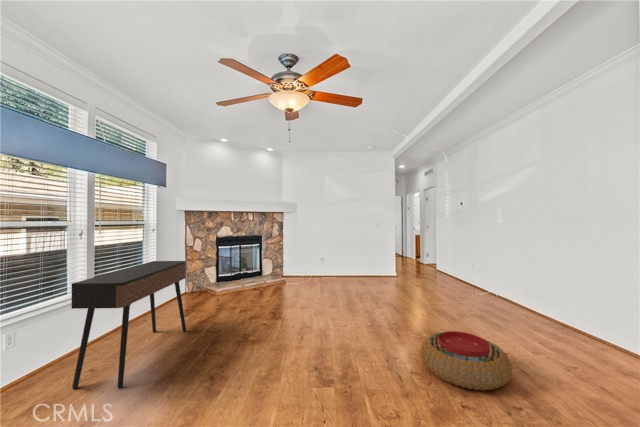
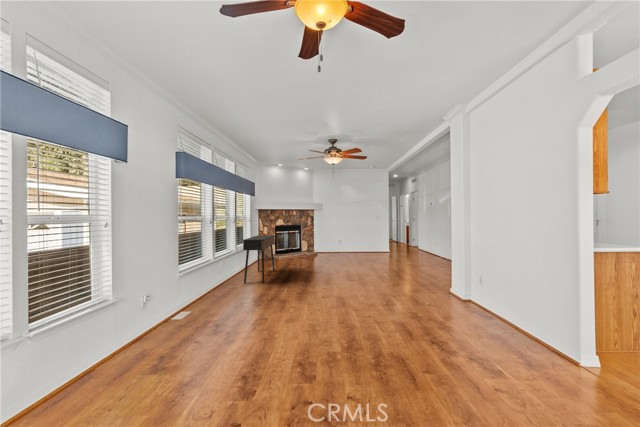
pouf: present [421,331,512,390] -> none [392,265,430,283]

